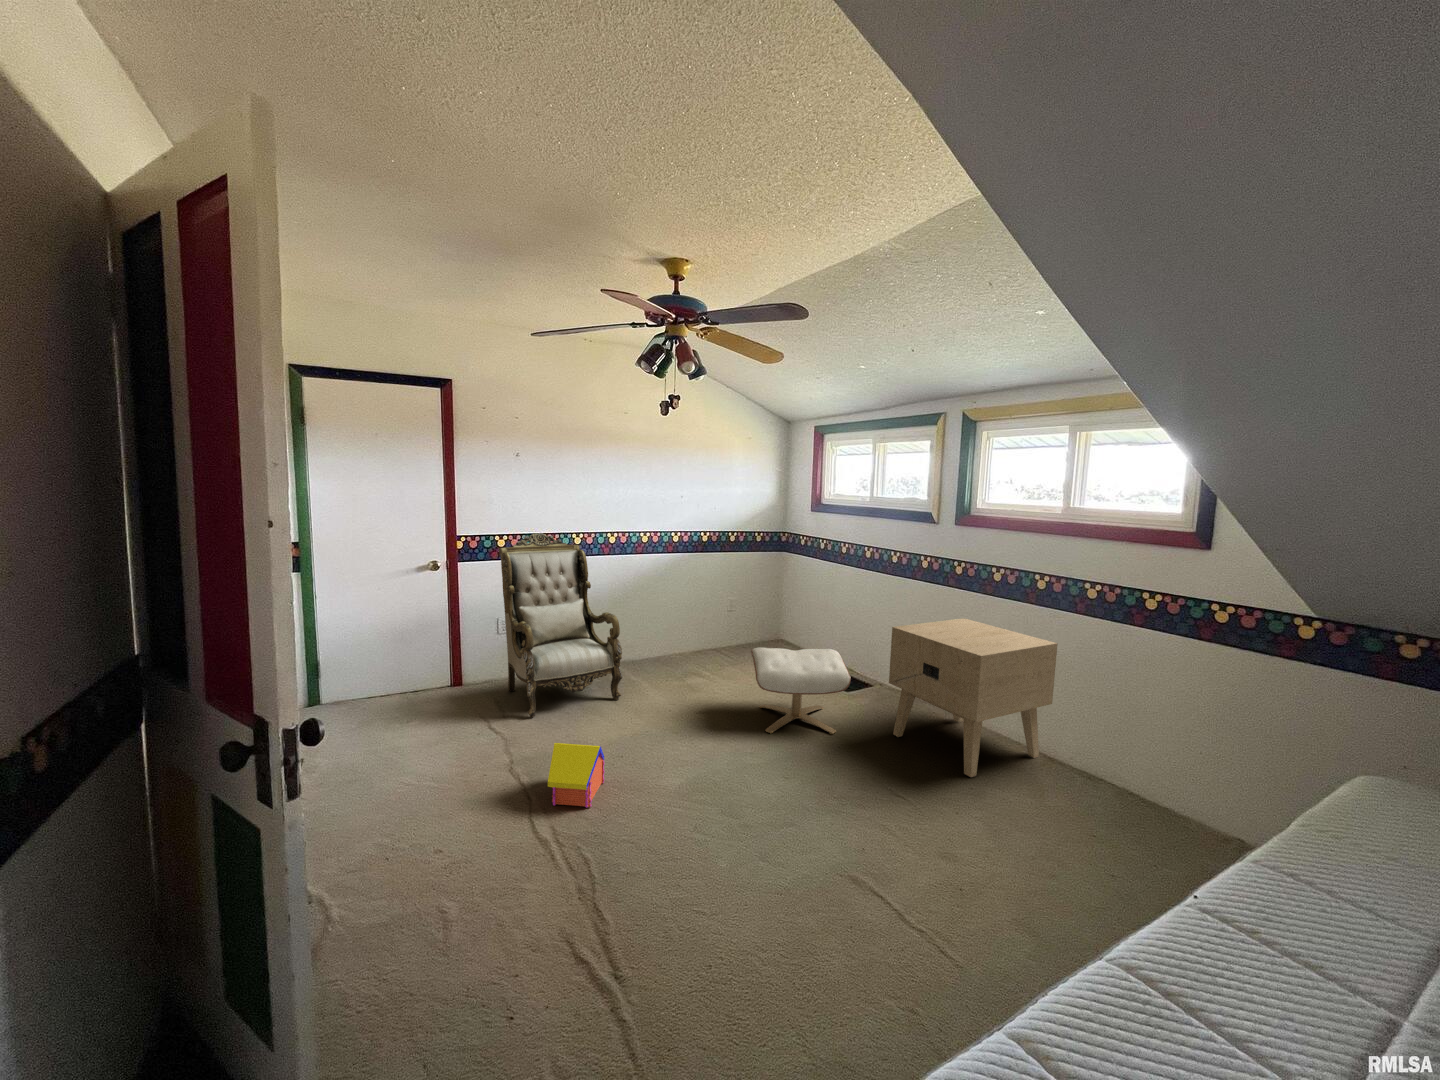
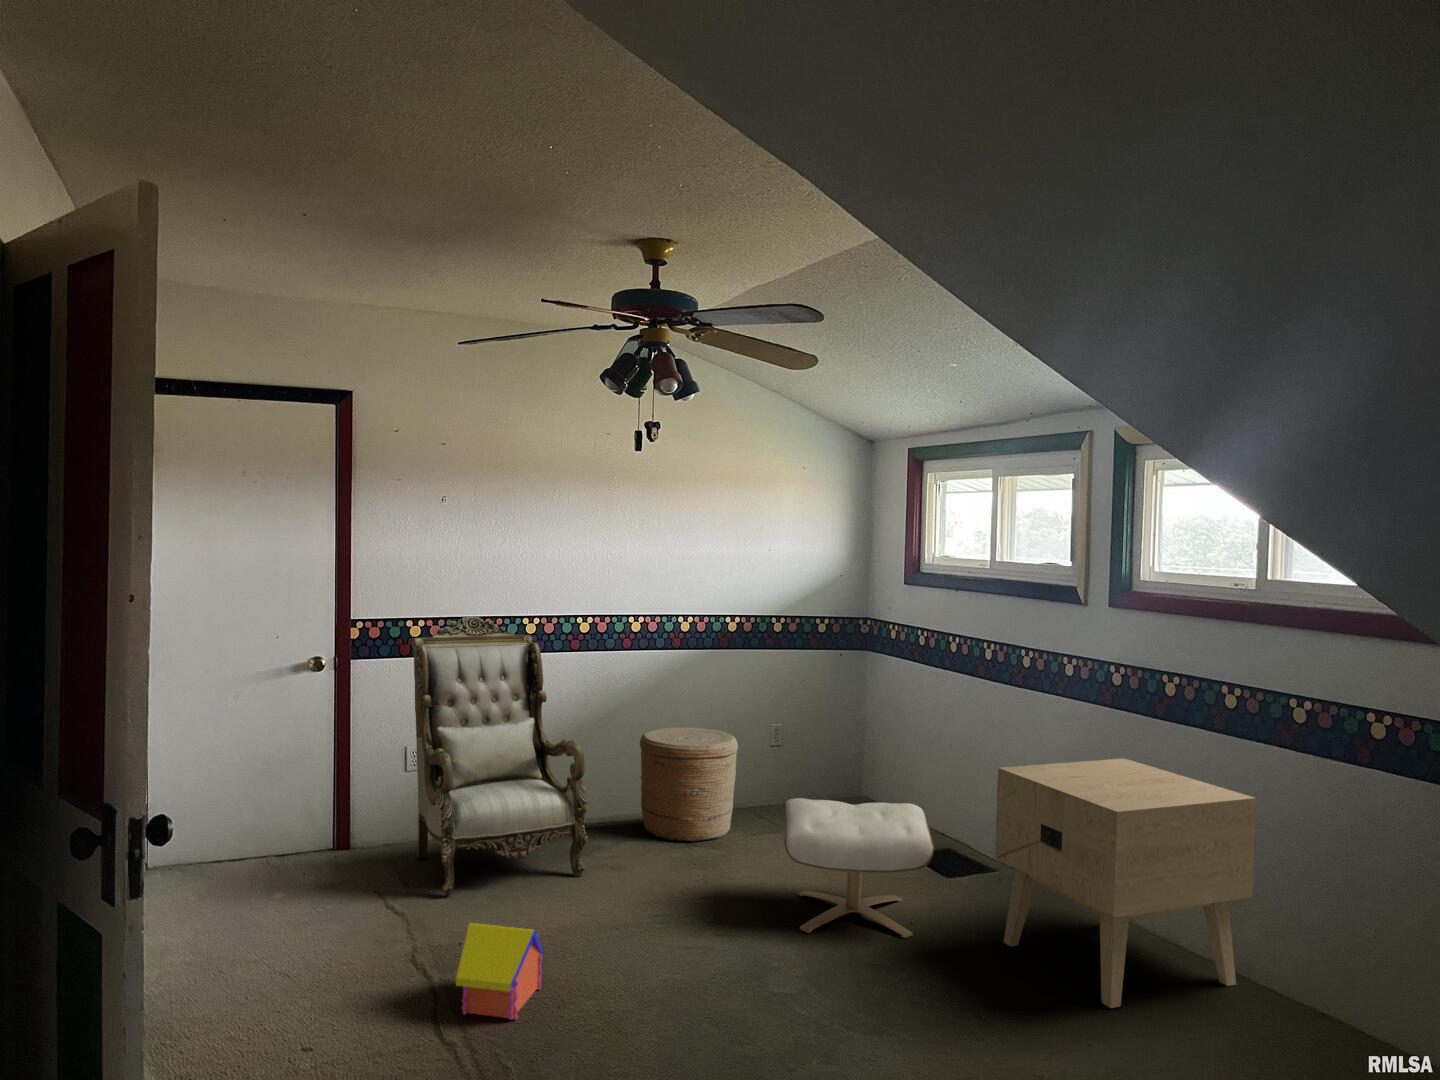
woven basket: none [650,602,713,674] -> present [640,728,738,842]

